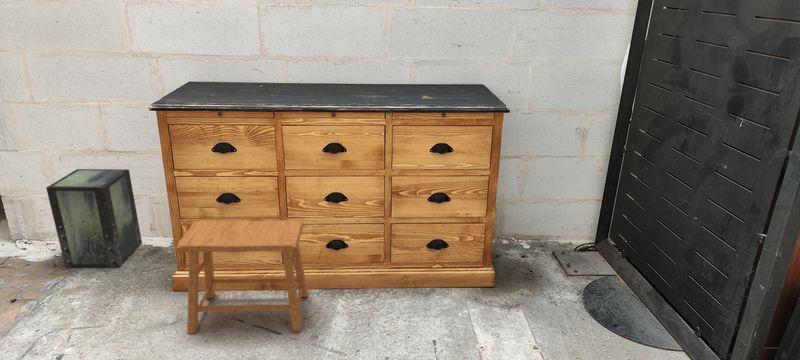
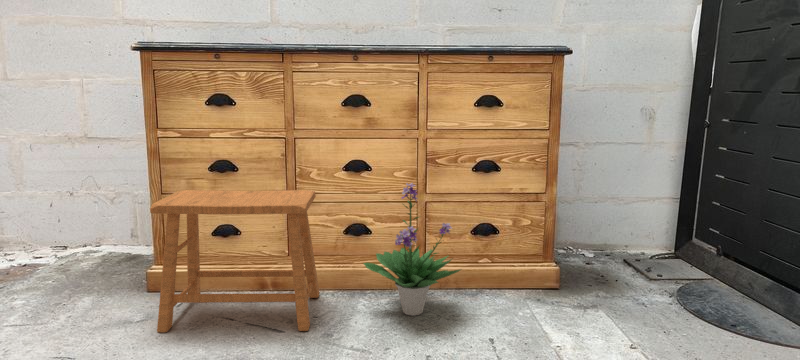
storage box: present [46,169,142,268] -> none [6,157,119,271]
potted plant: none [341,217,417,316] -> present [364,183,460,316]

